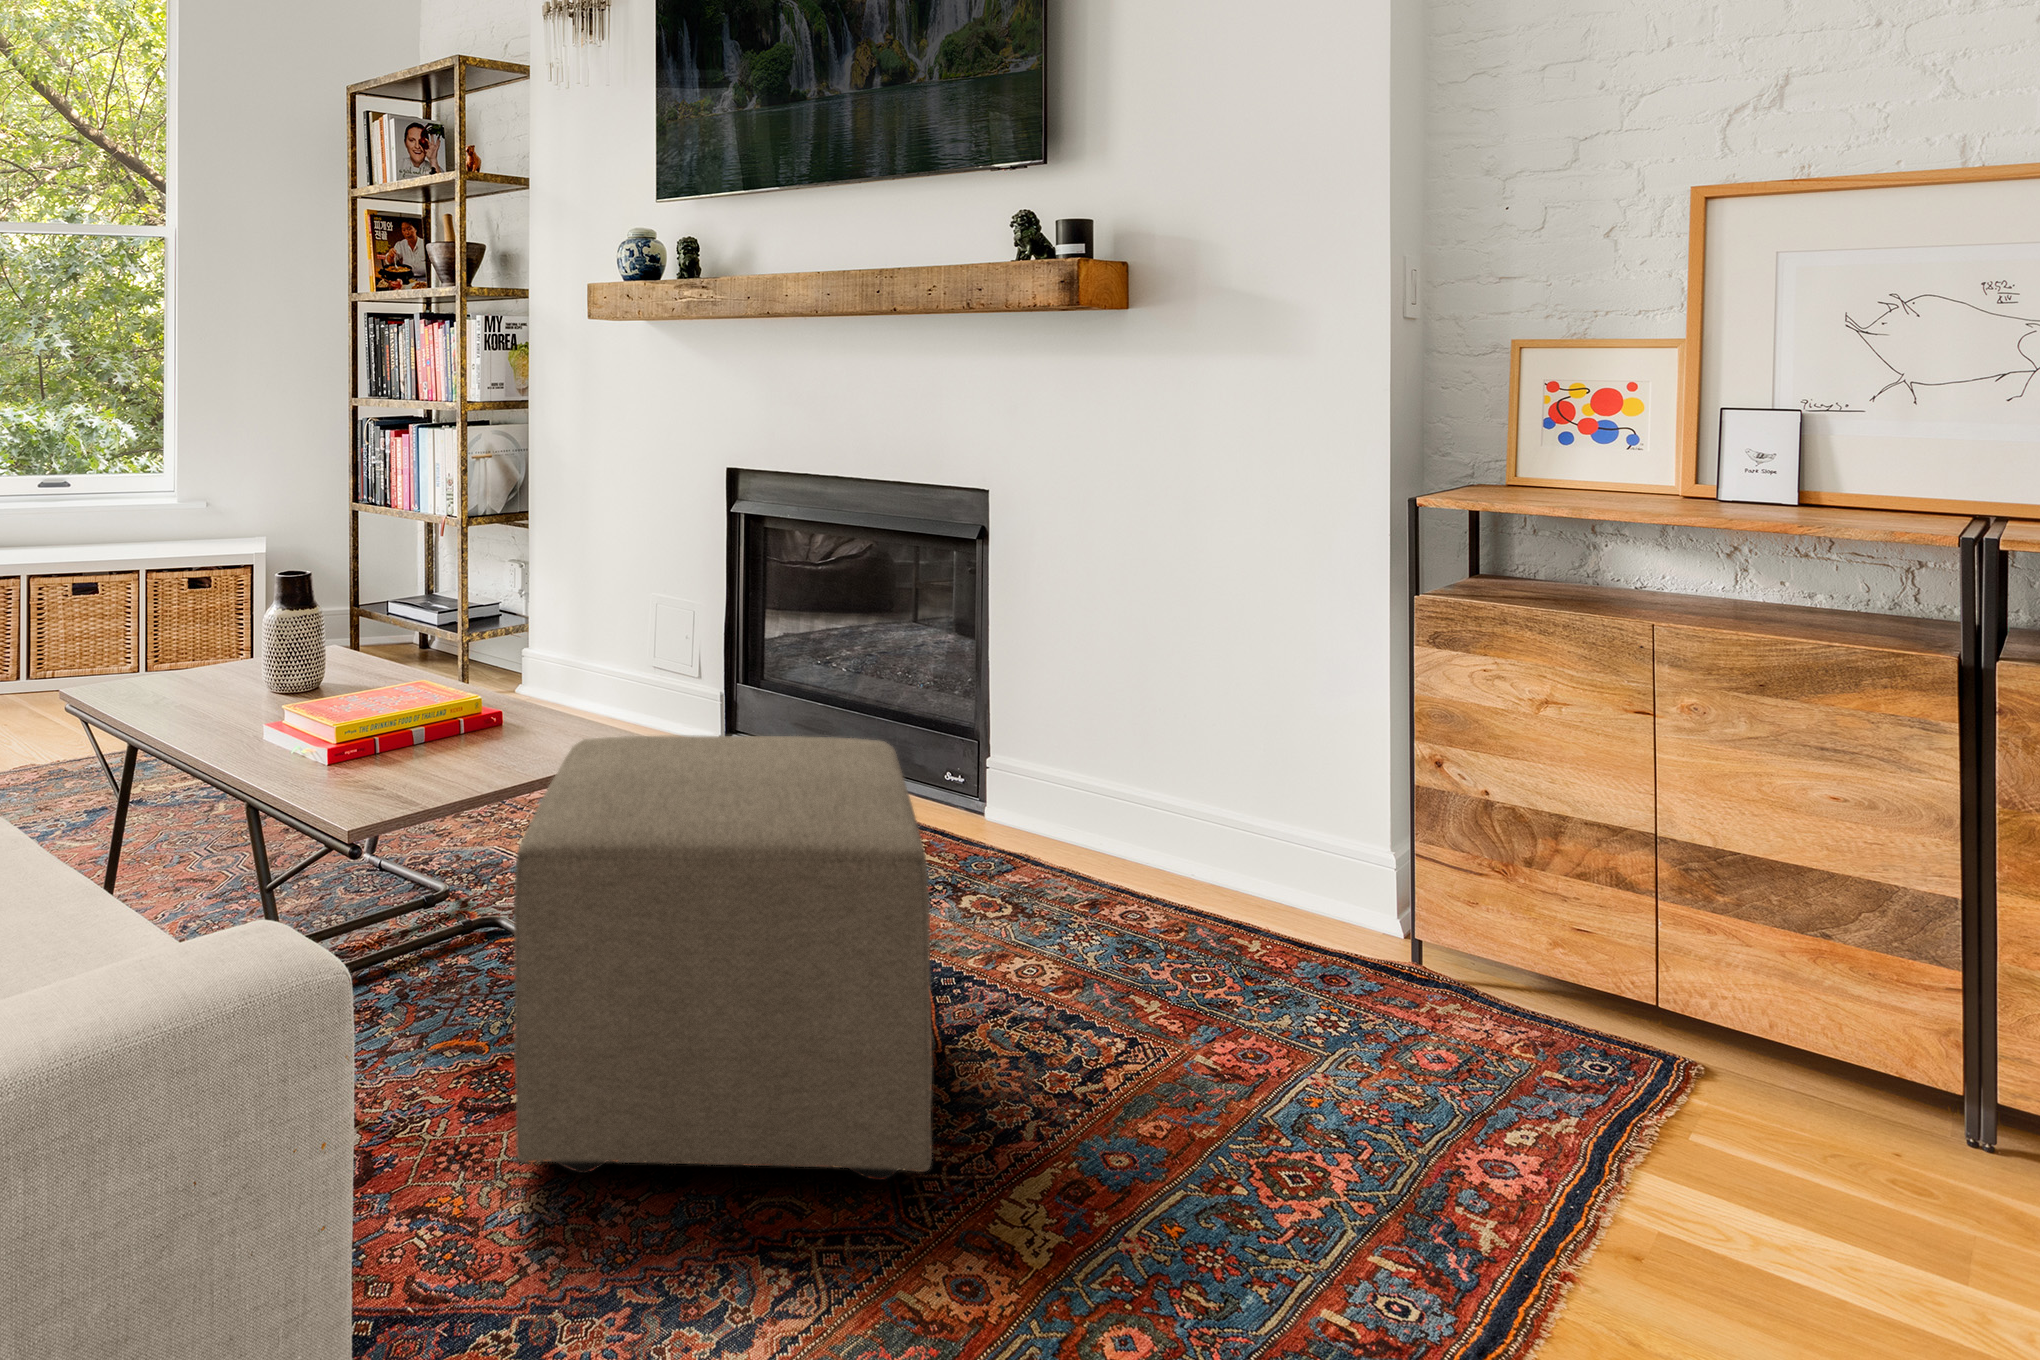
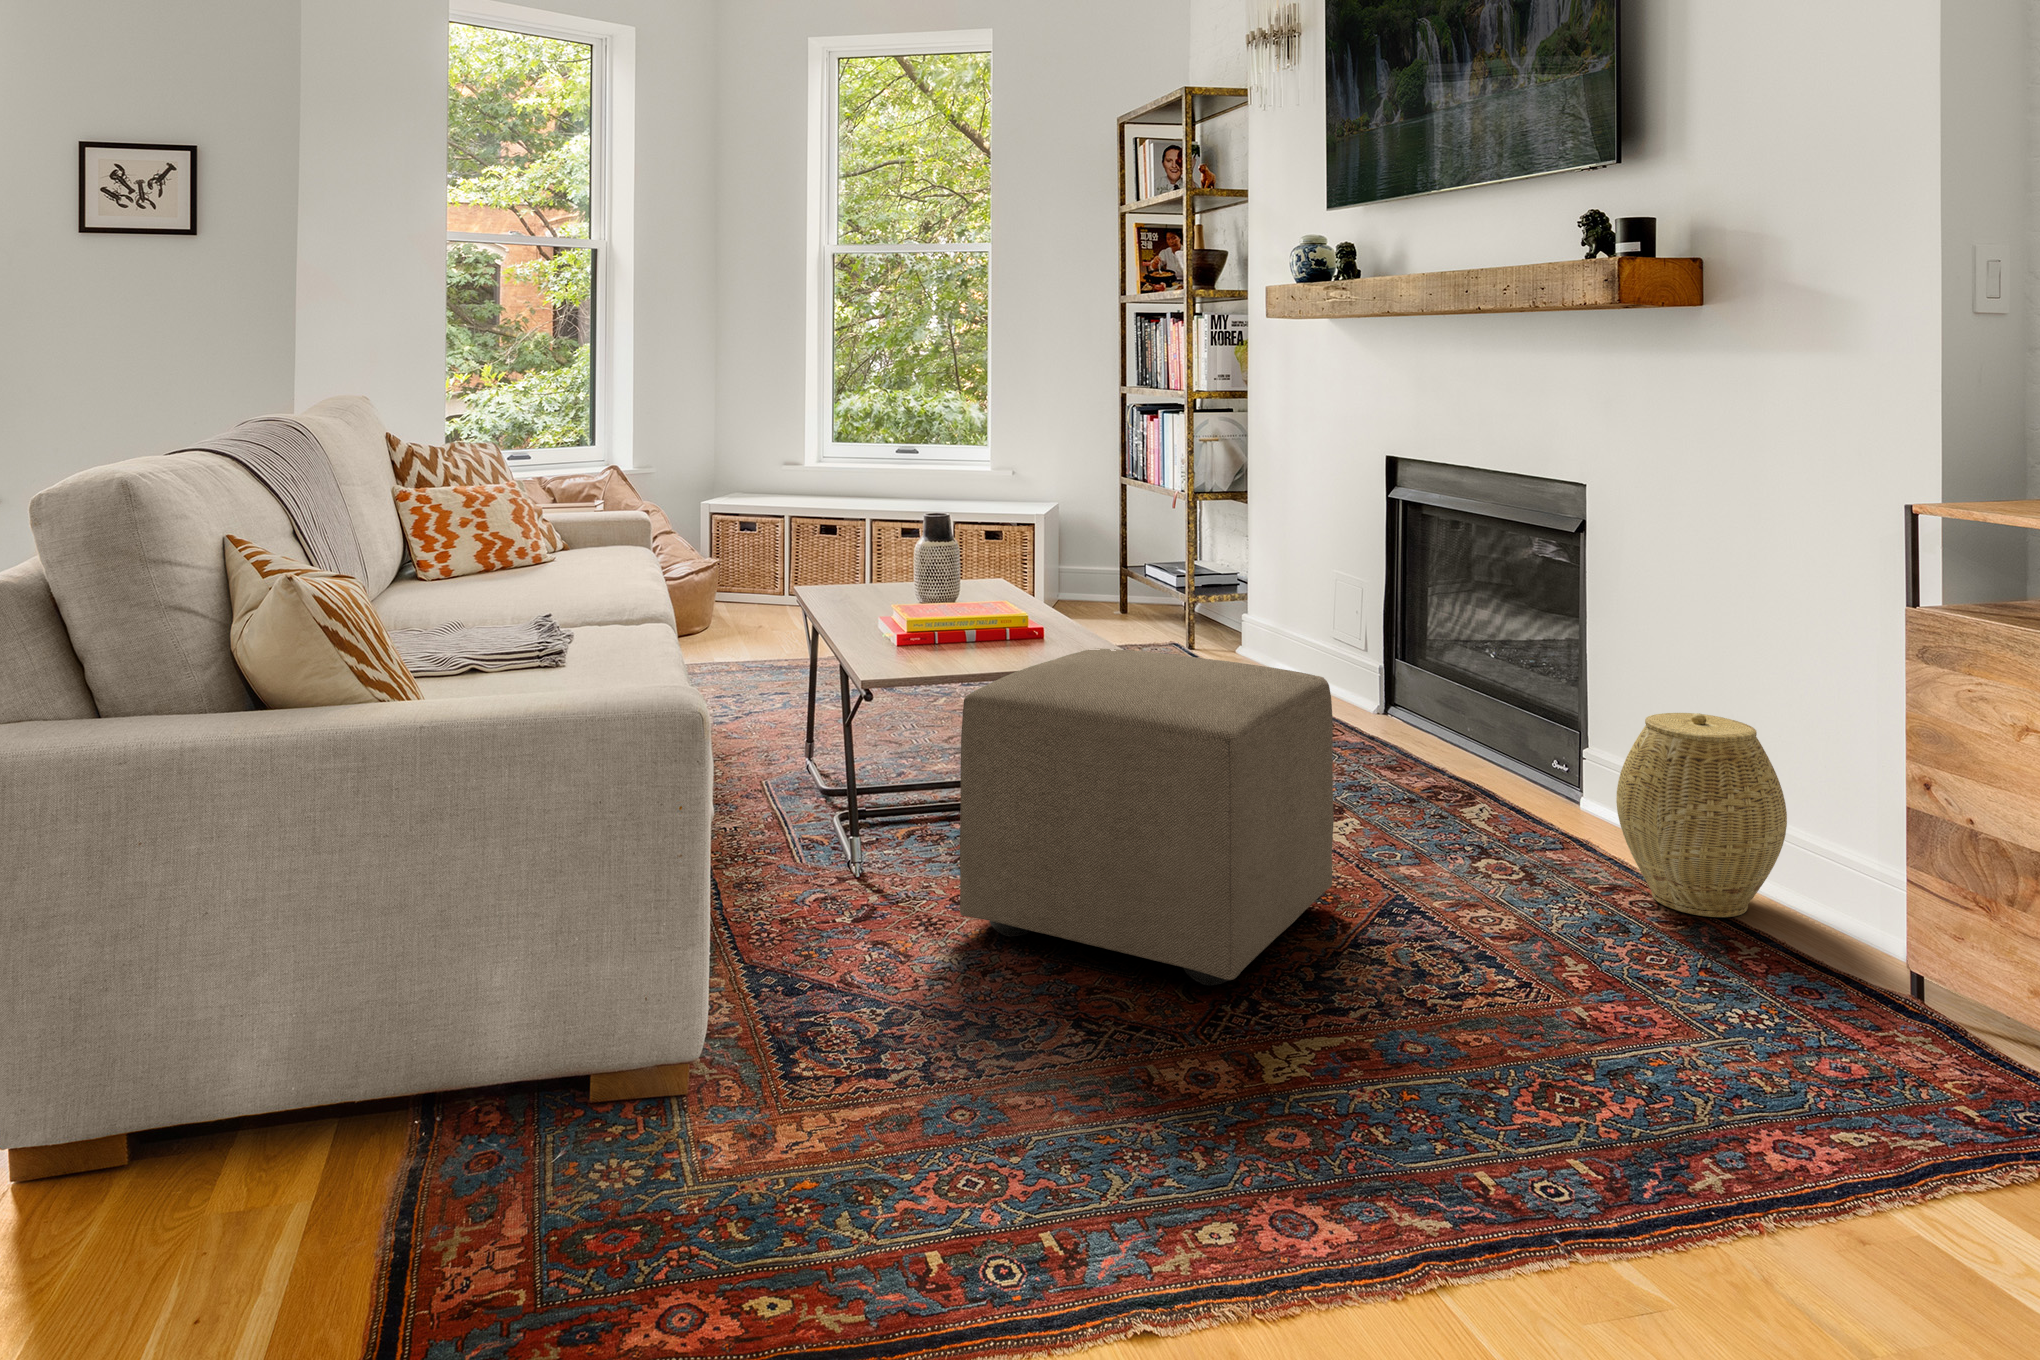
woven basket: none [1115,719,1280,931] -> present [1616,713,1787,917]

